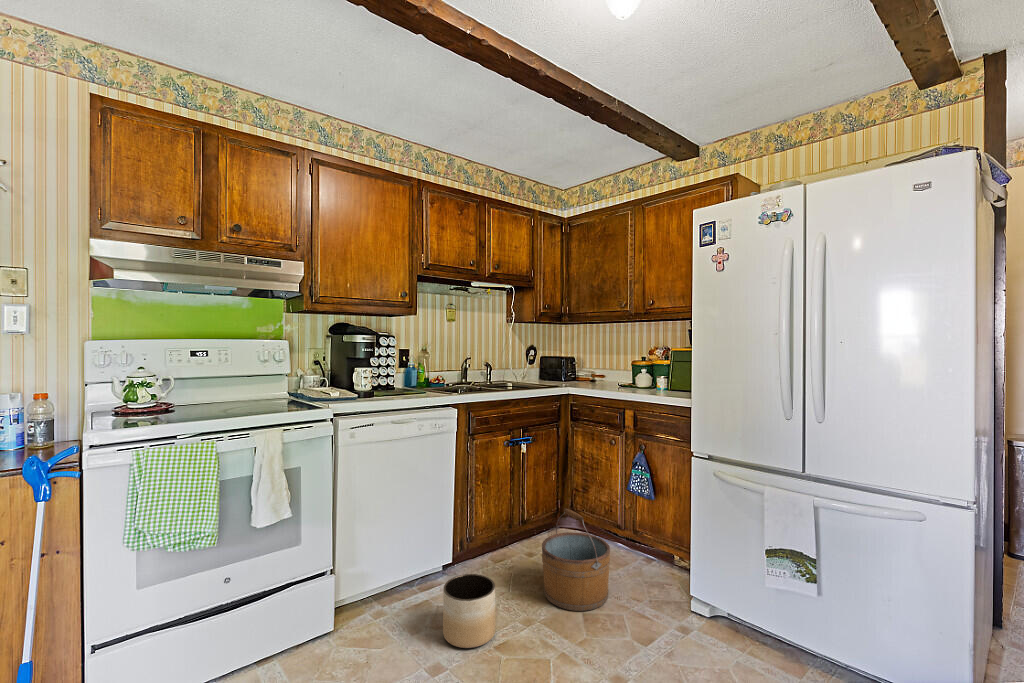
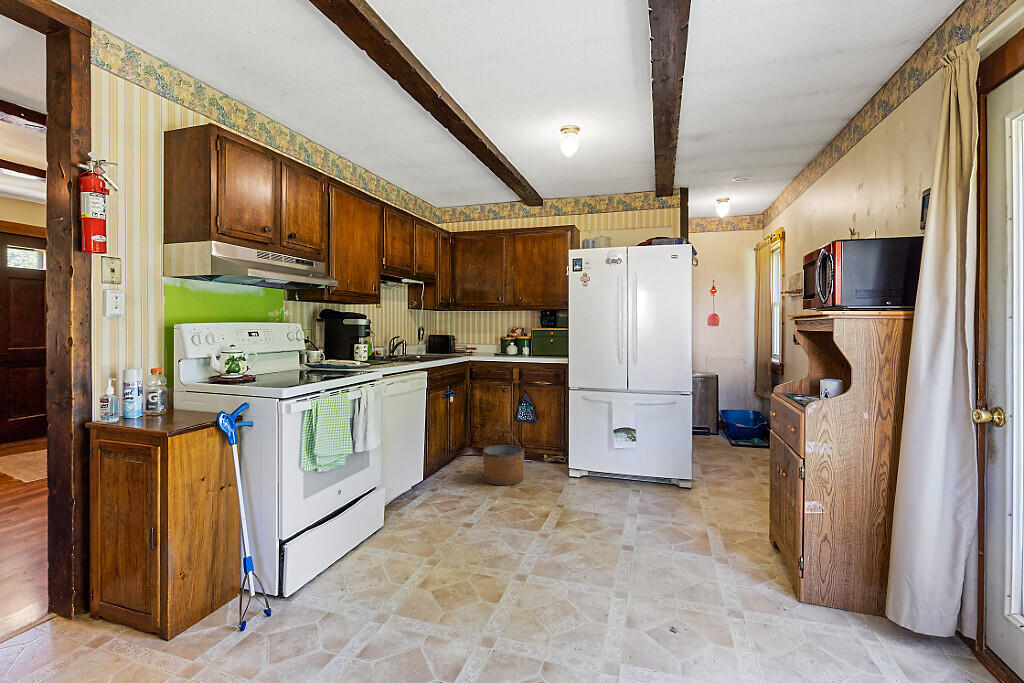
planter: present [443,574,496,648] -> none [446,470,479,509]

